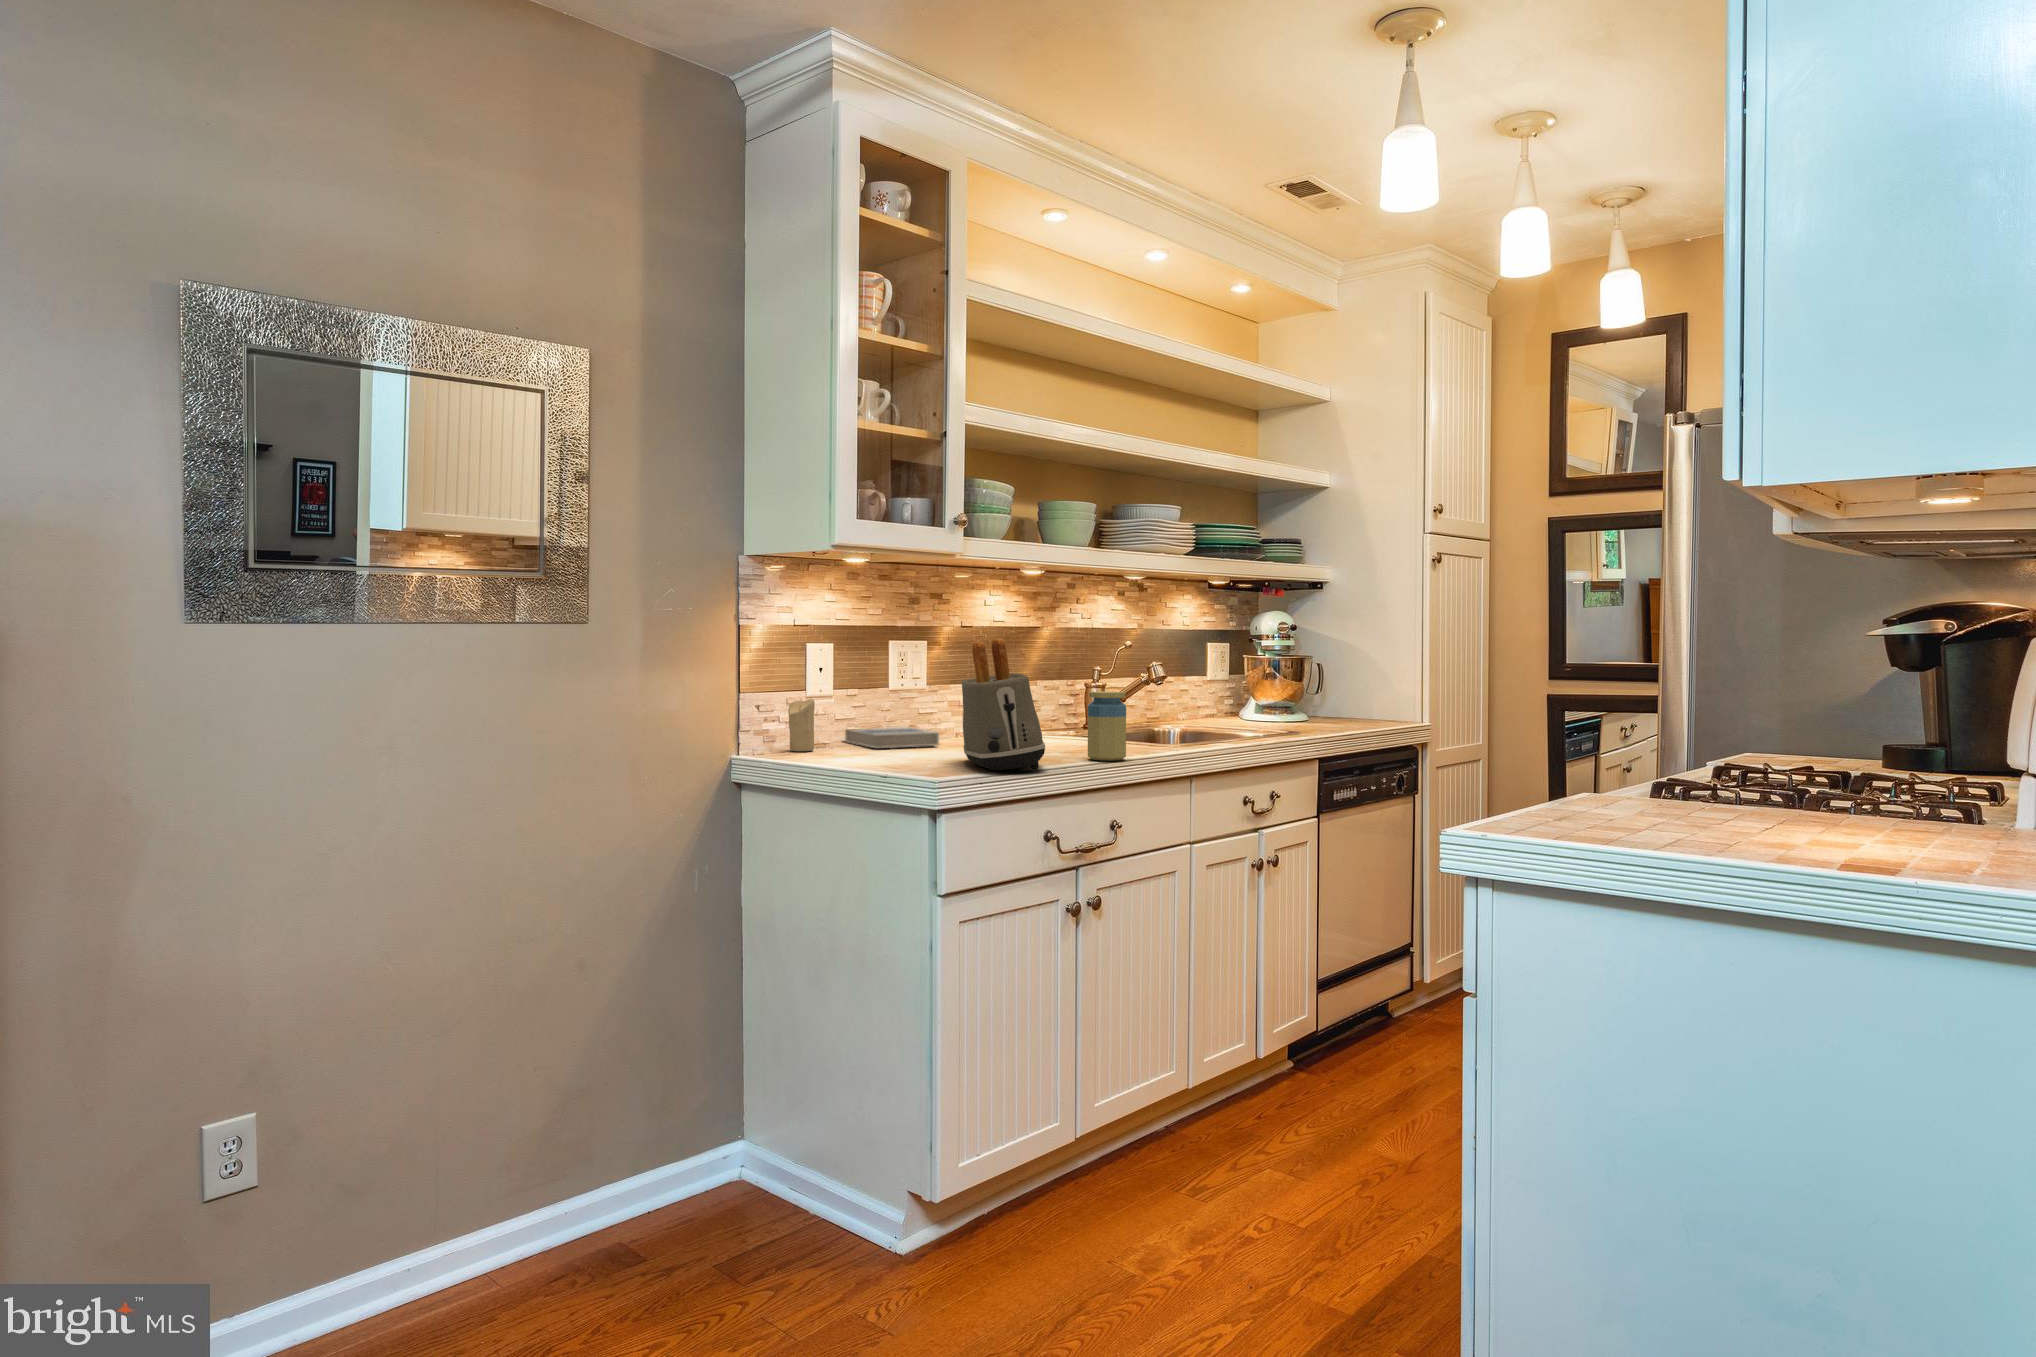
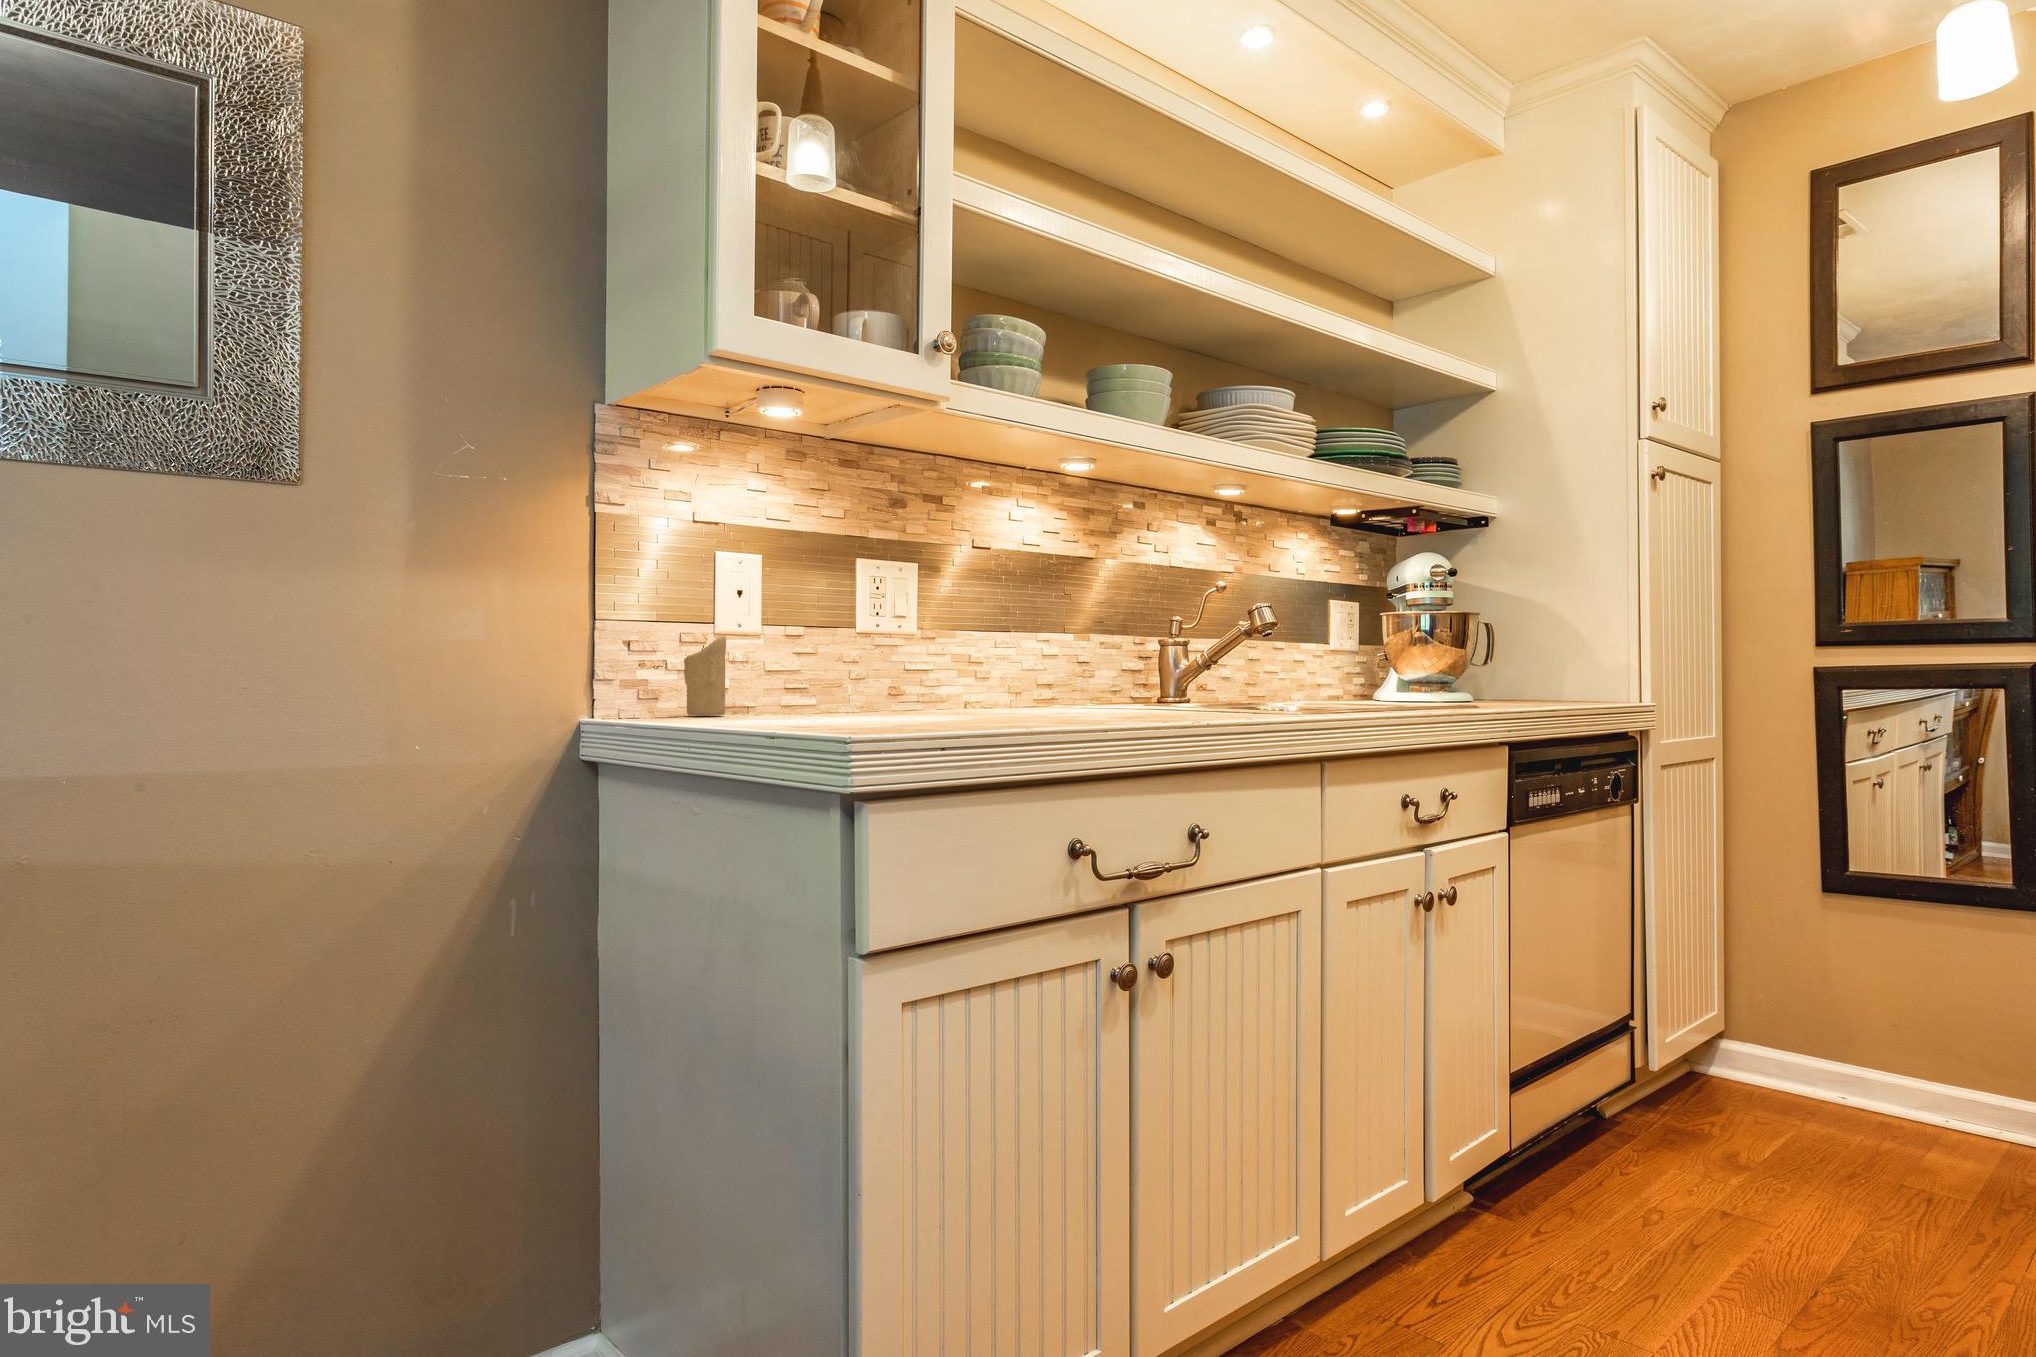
toaster: present [962,638,1045,771] -> none [932,507,1066,730]
jar: present [1088,691,1126,761] -> none [1149,610,1213,724]
hardback book: present [844,727,939,748] -> none [790,690,925,713]

